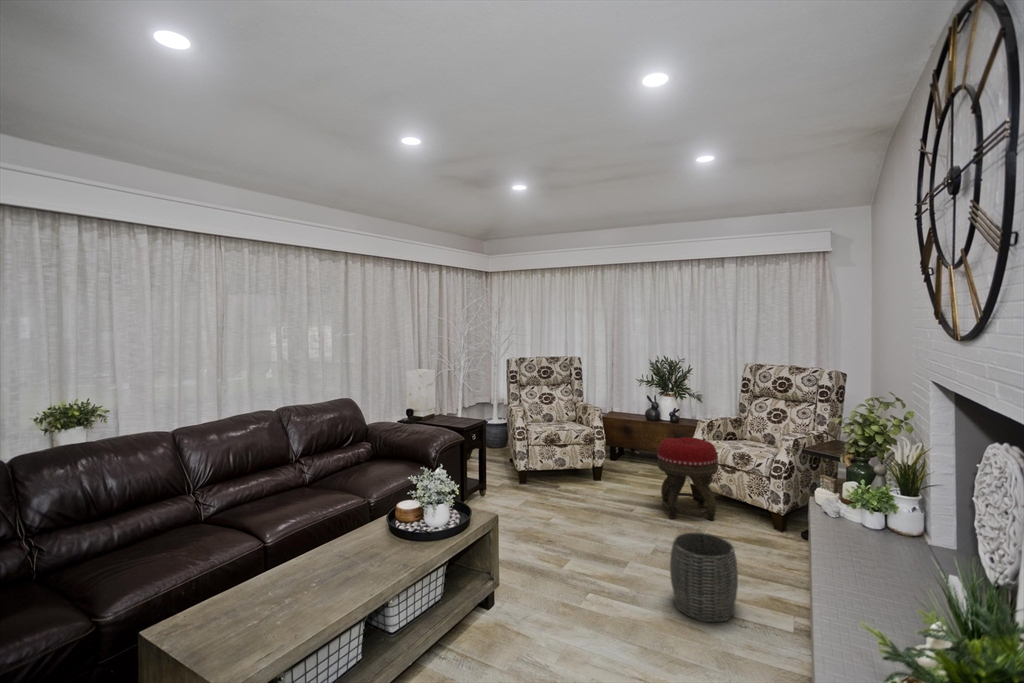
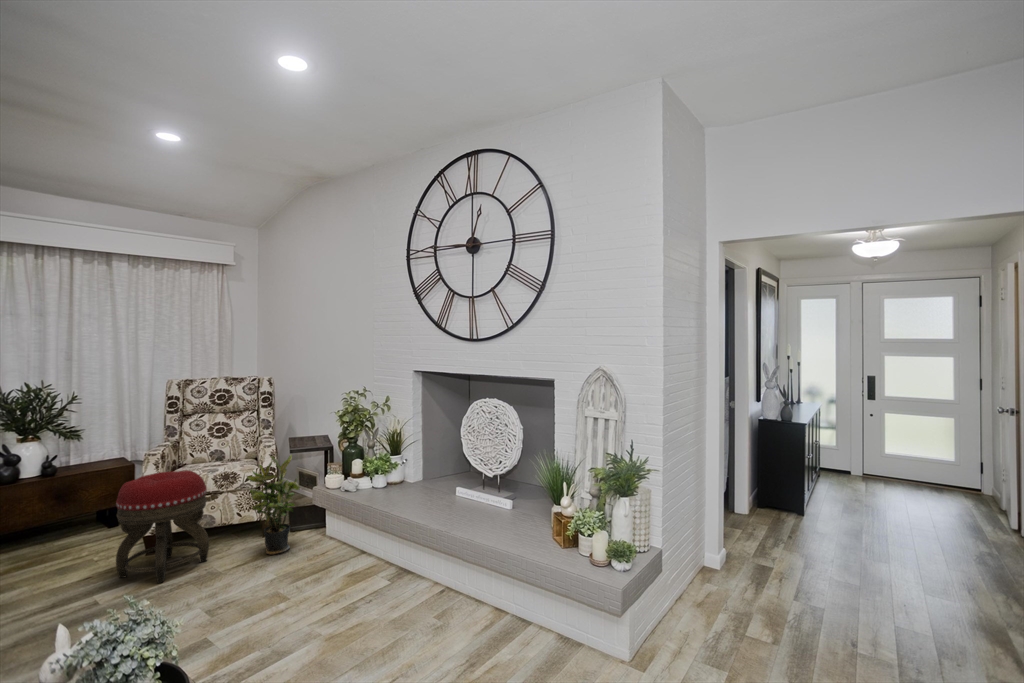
potted plant: none [732,448,788,545] -> present [247,455,300,555]
woven basket: present [670,533,738,622] -> none [297,536,367,629]

